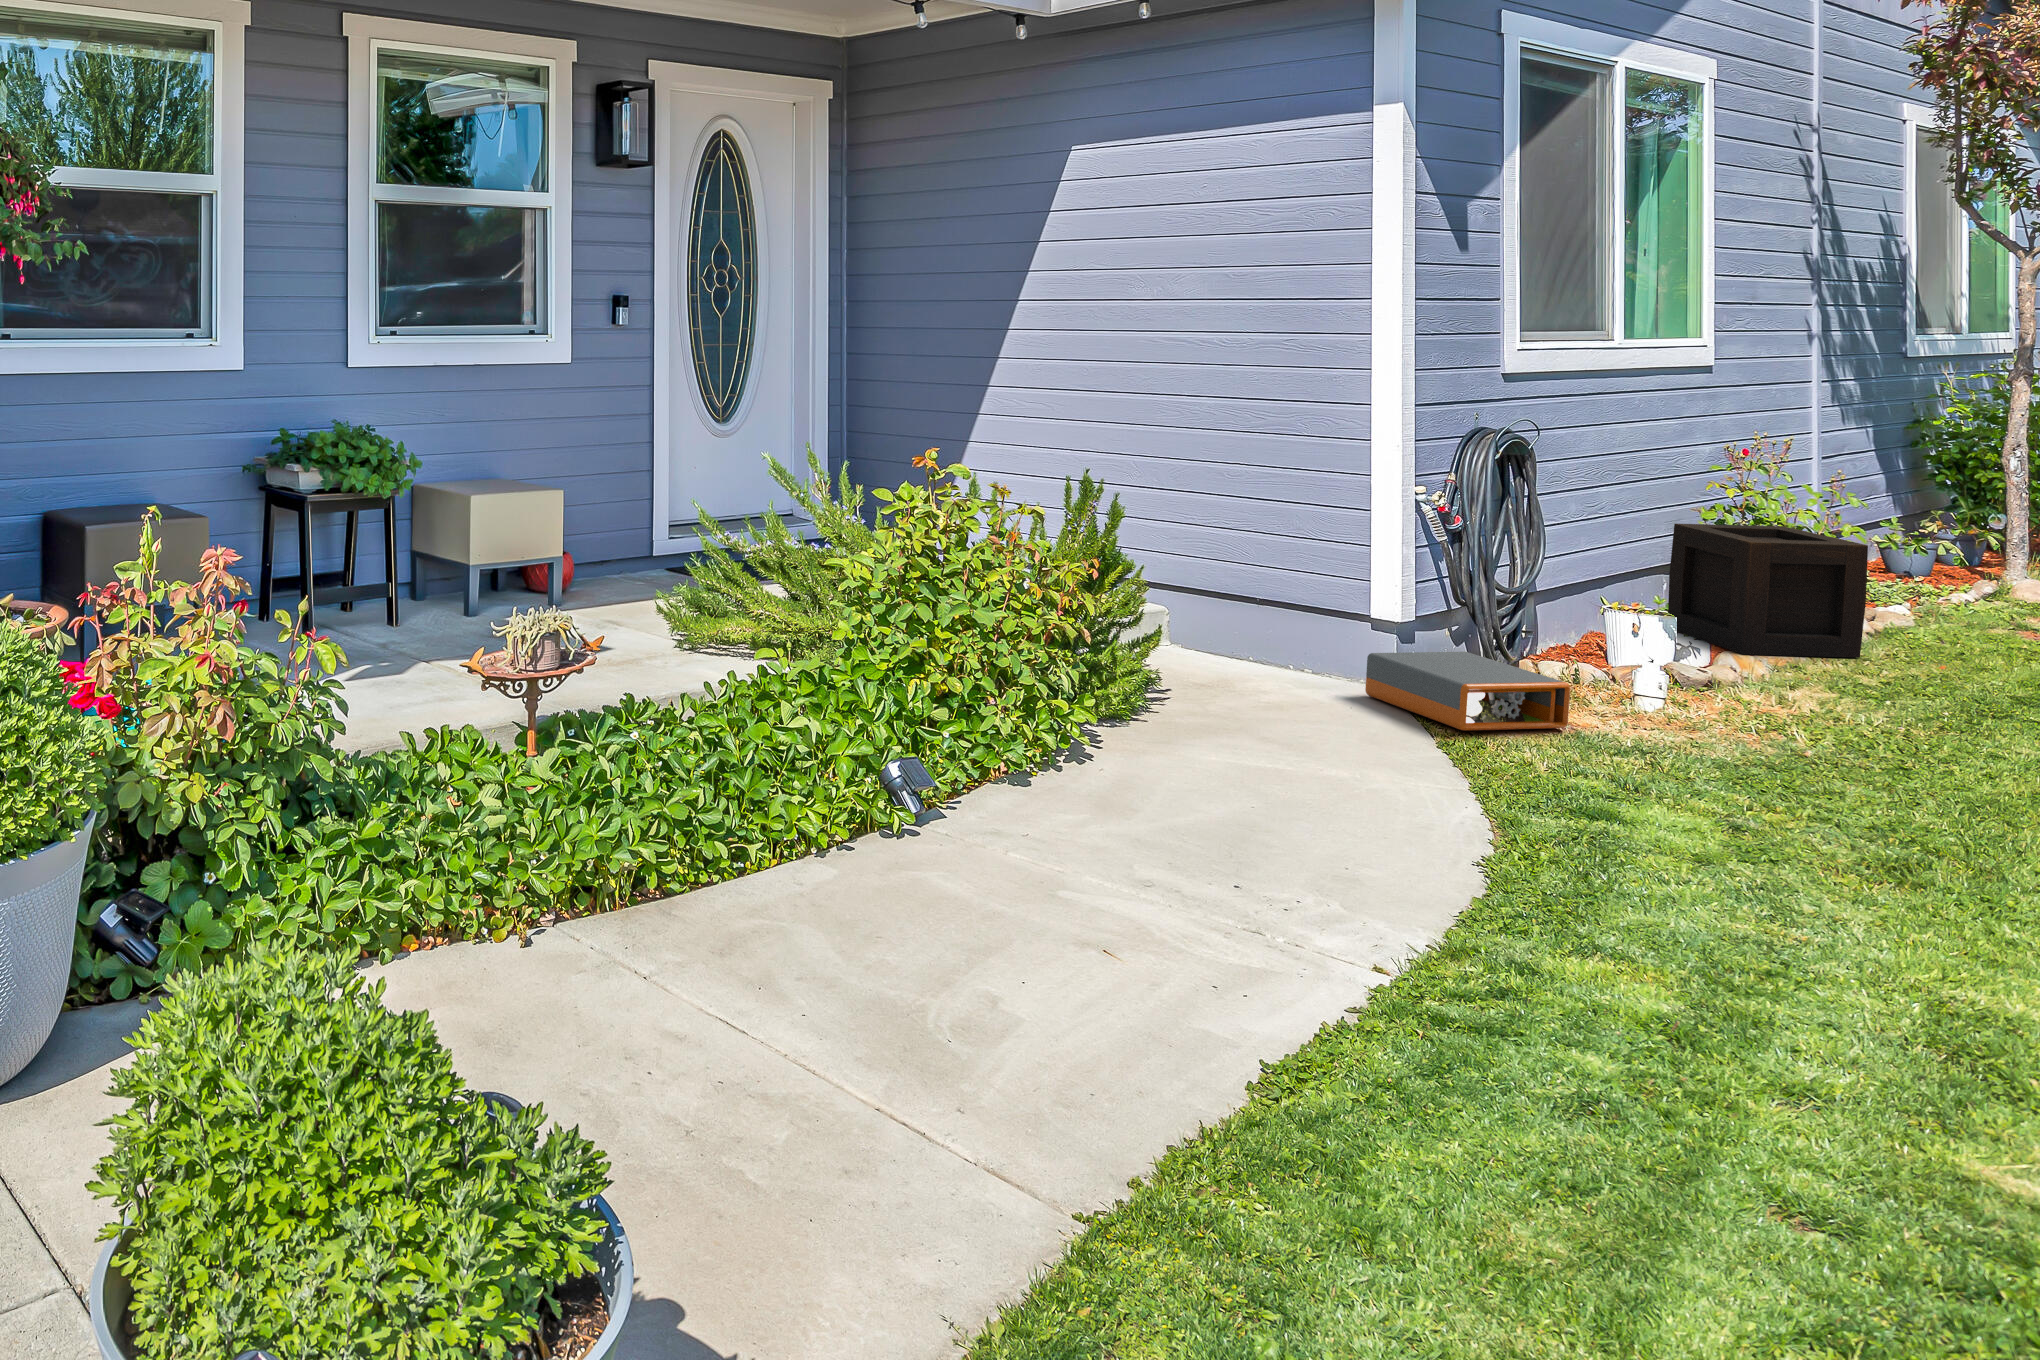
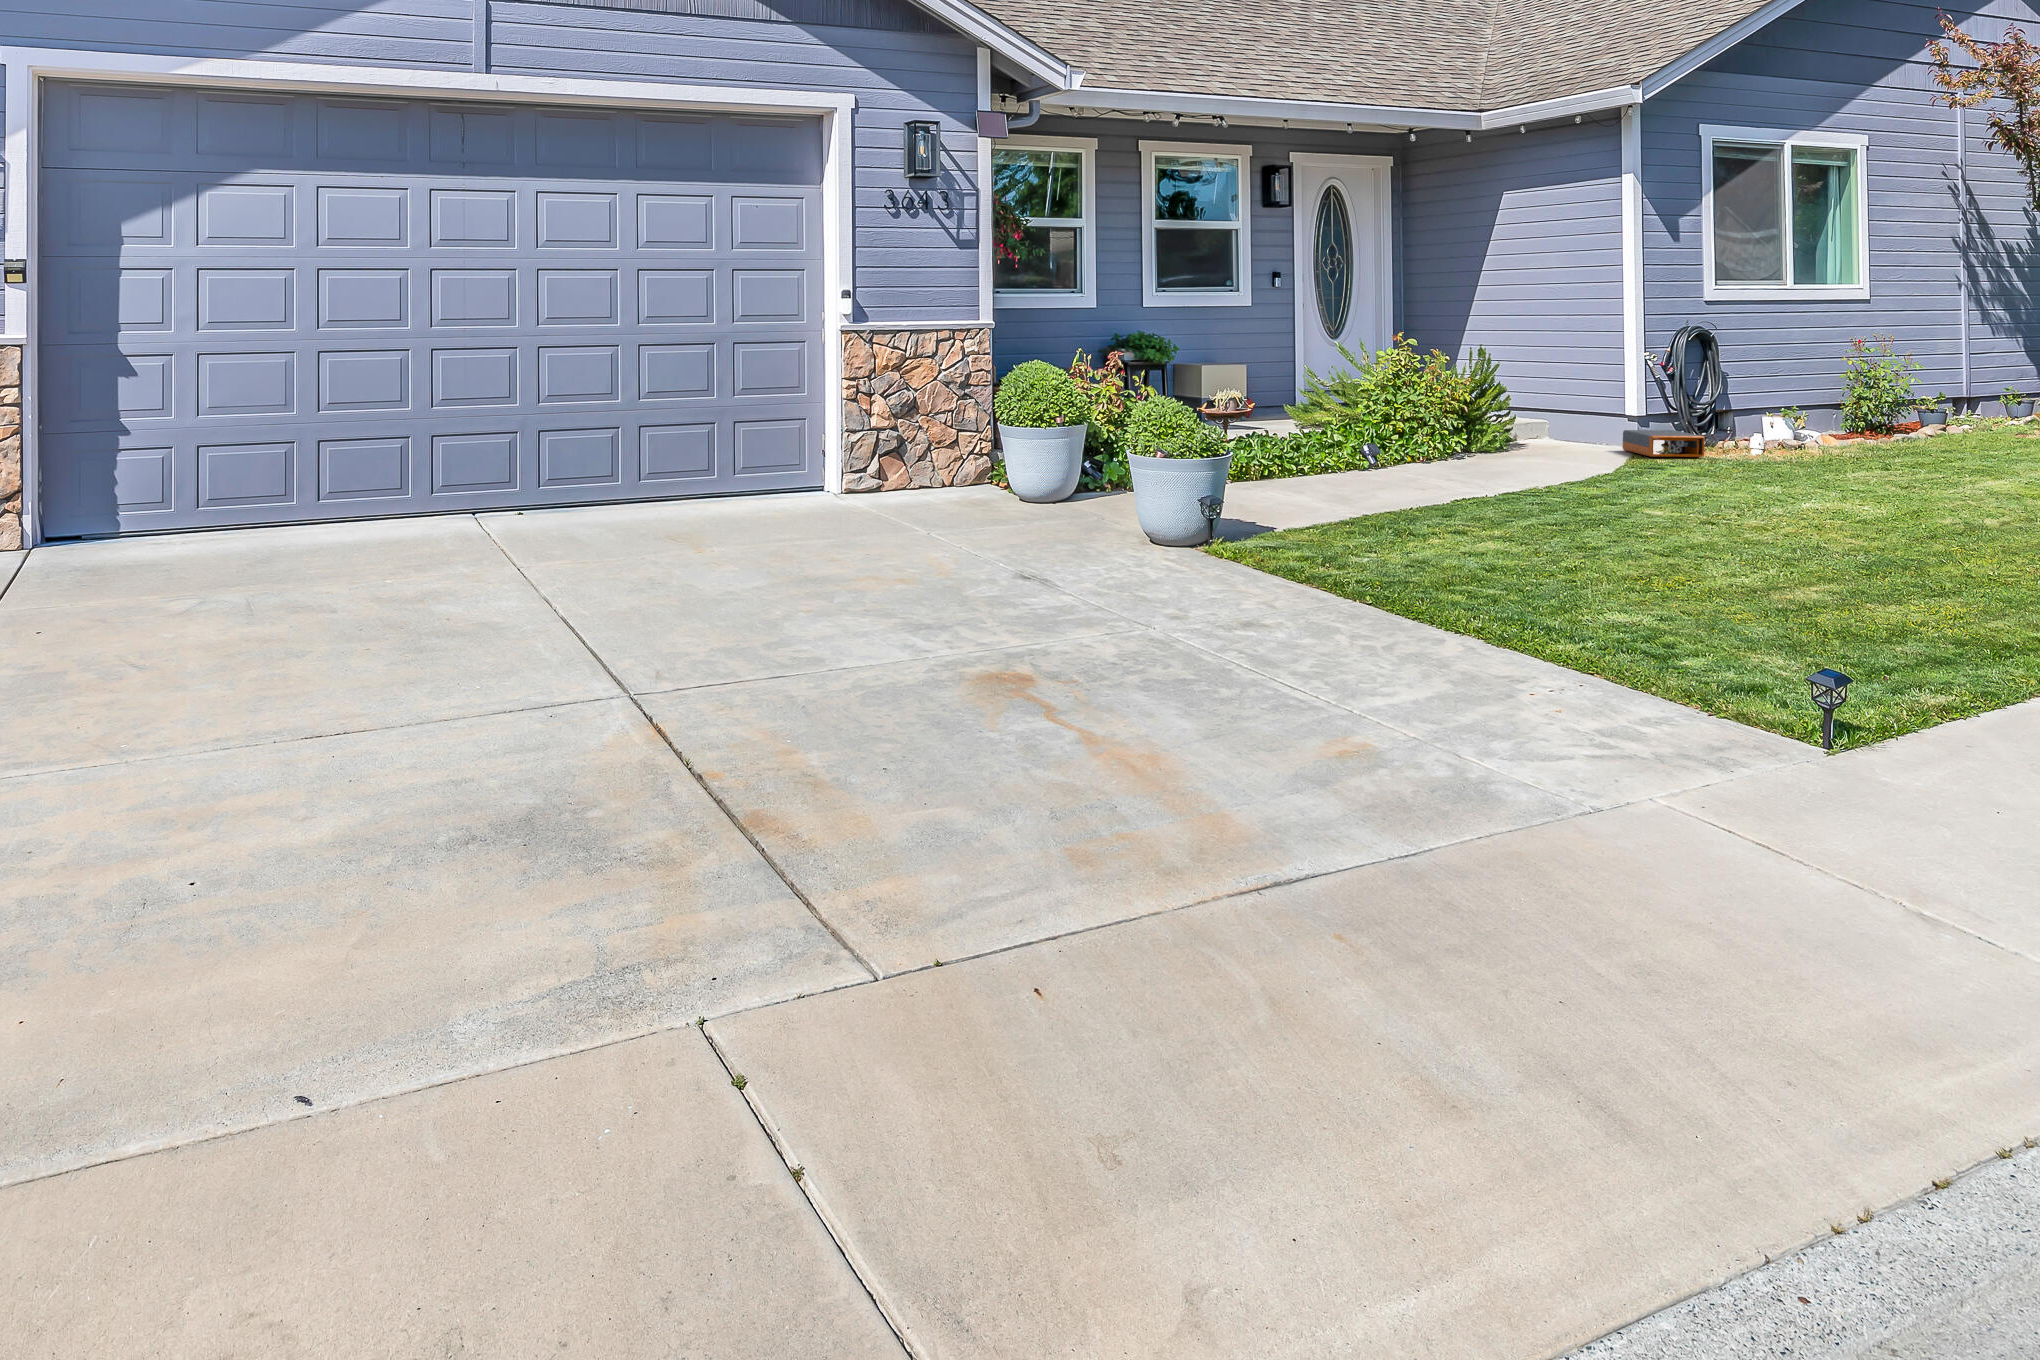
wooden crate: present [1668,524,1868,658] -> none [1831,381,1915,443]

